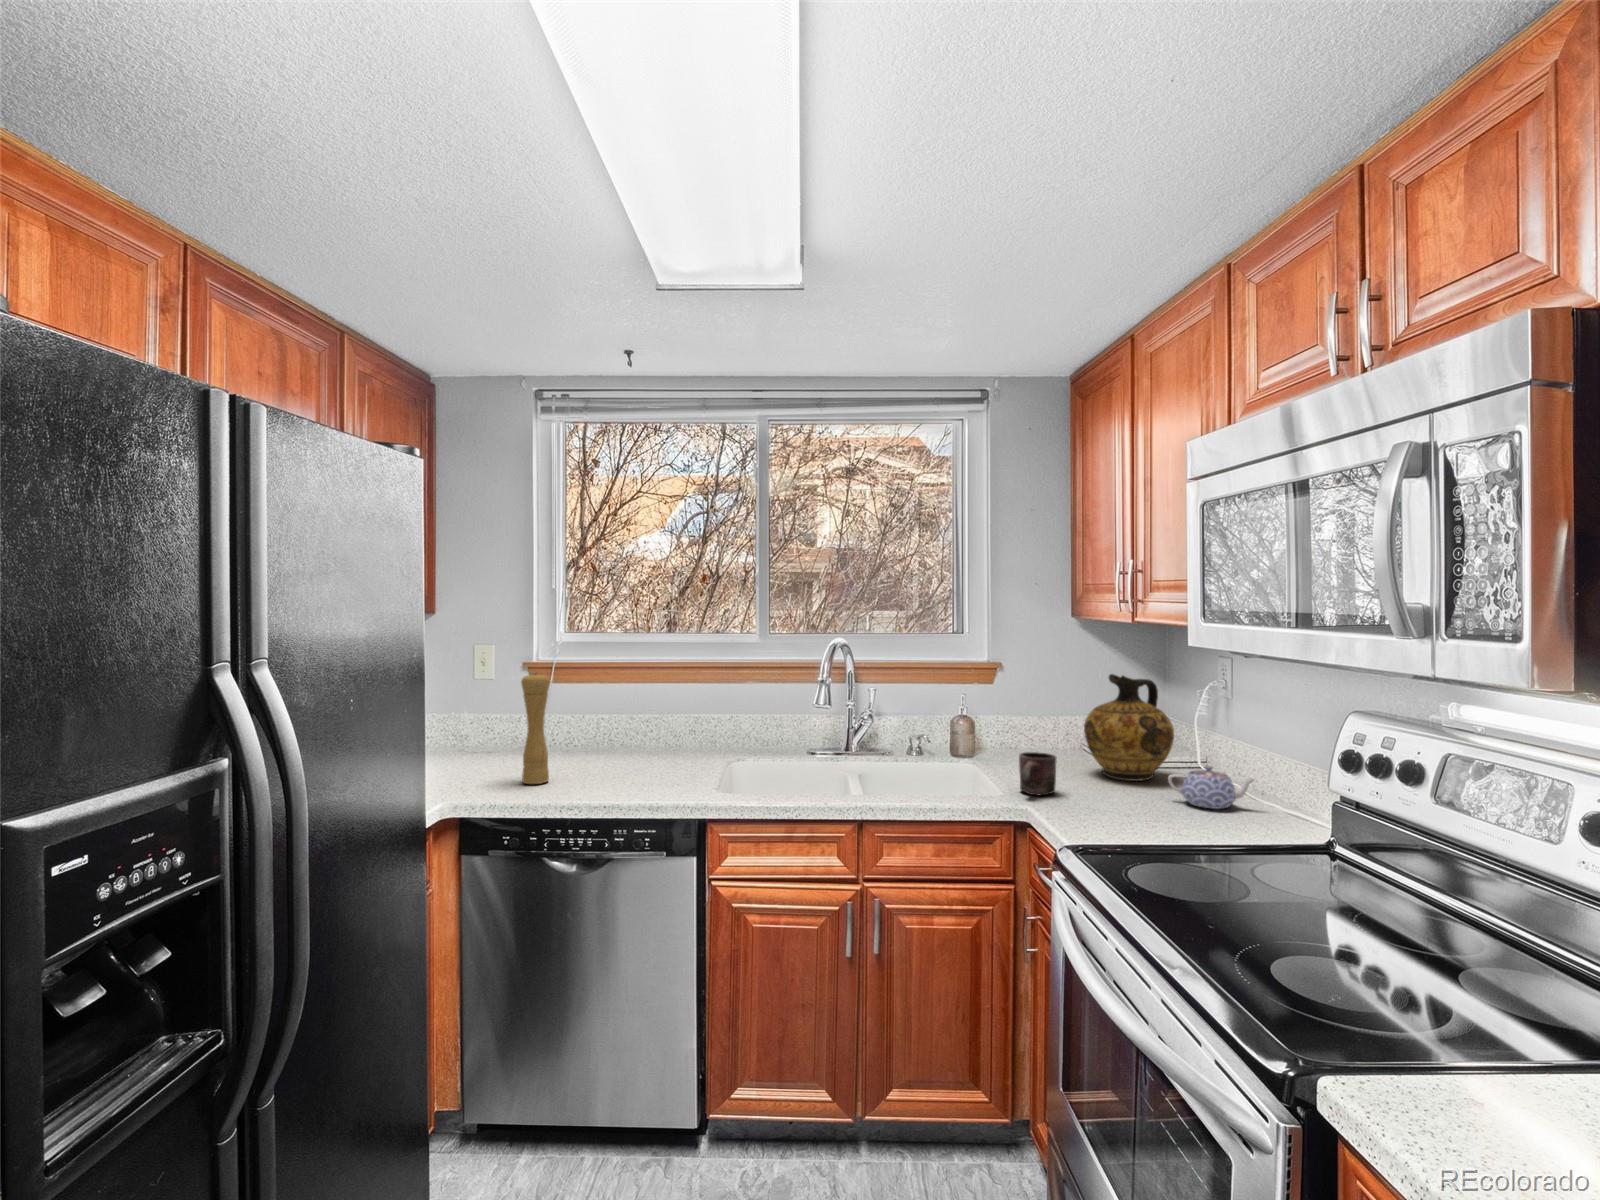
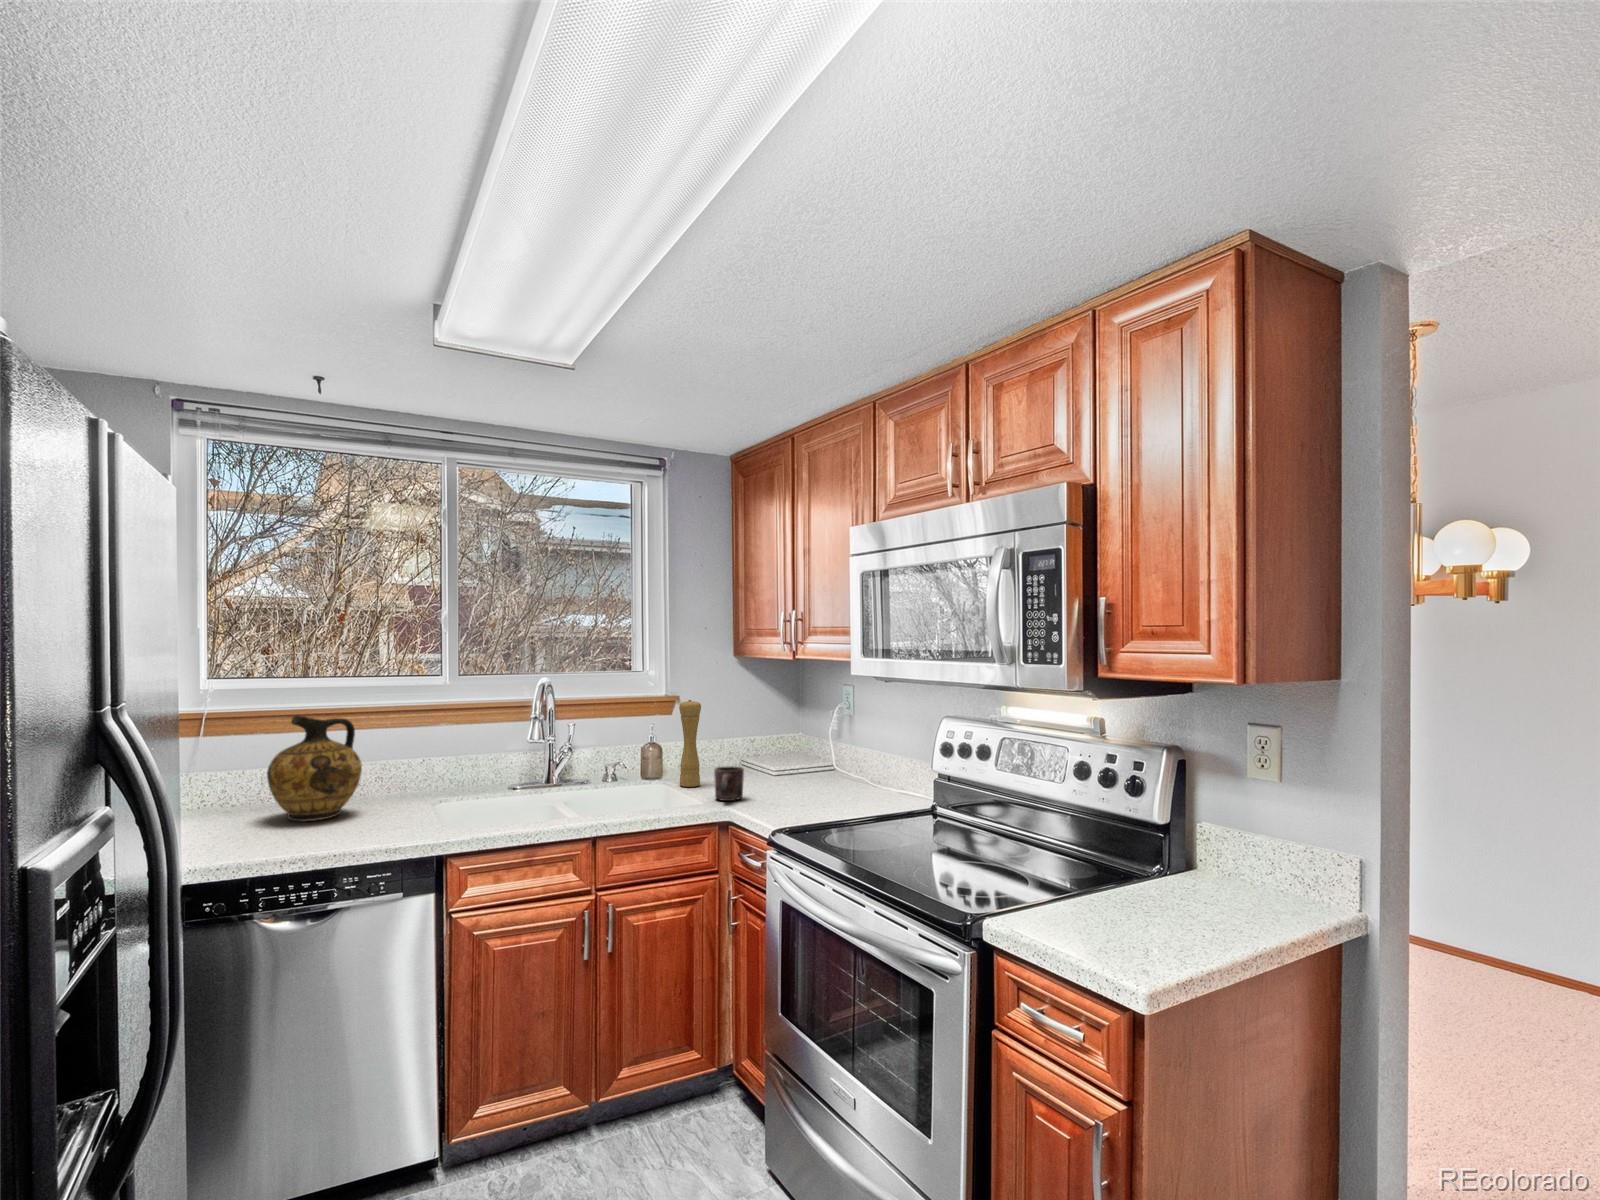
pepper mill: present [521,673,550,784] -> present [679,700,701,787]
ceramic jug: present [1084,674,1174,781] -> present [267,715,362,821]
teapot: present [1168,766,1255,809] -> none [823,765,882,796]

